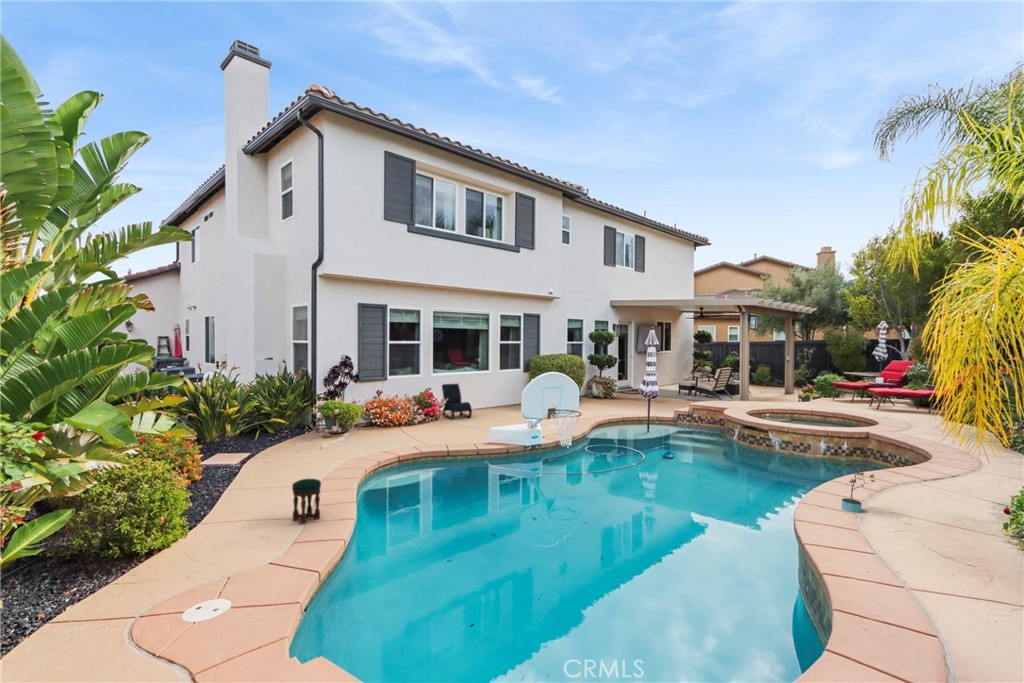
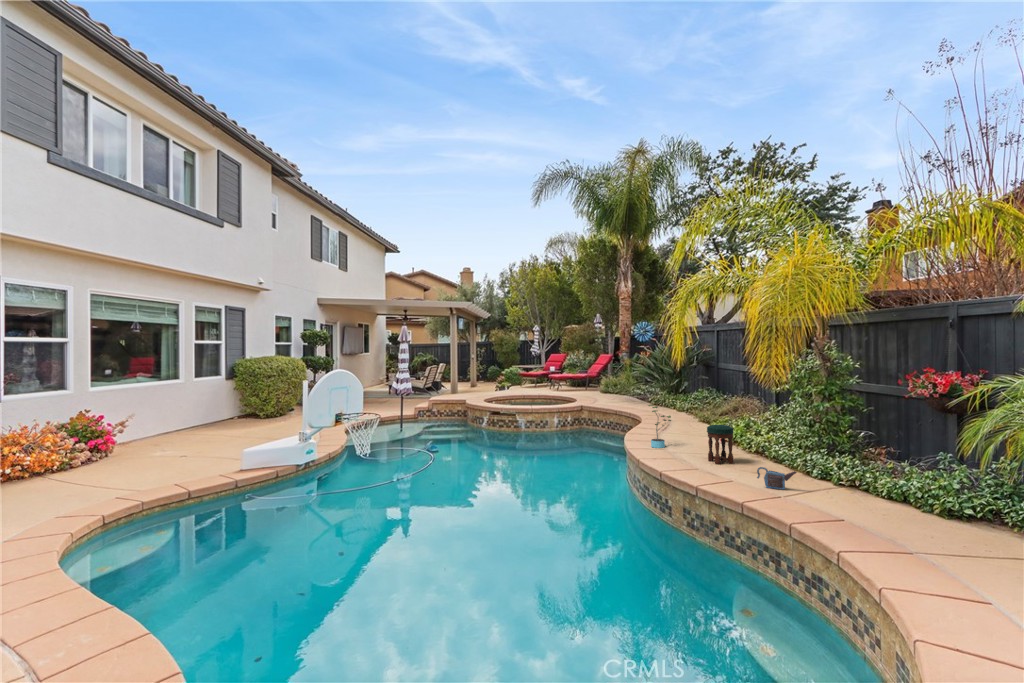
lounge chair: present [442,384,472,420] -> none [108,402,171,456]
stool: present [292,479,321,524] -> present [707,425,733,464]
watering can: none [874,571,927,612] -> present [757,467,797,490]

